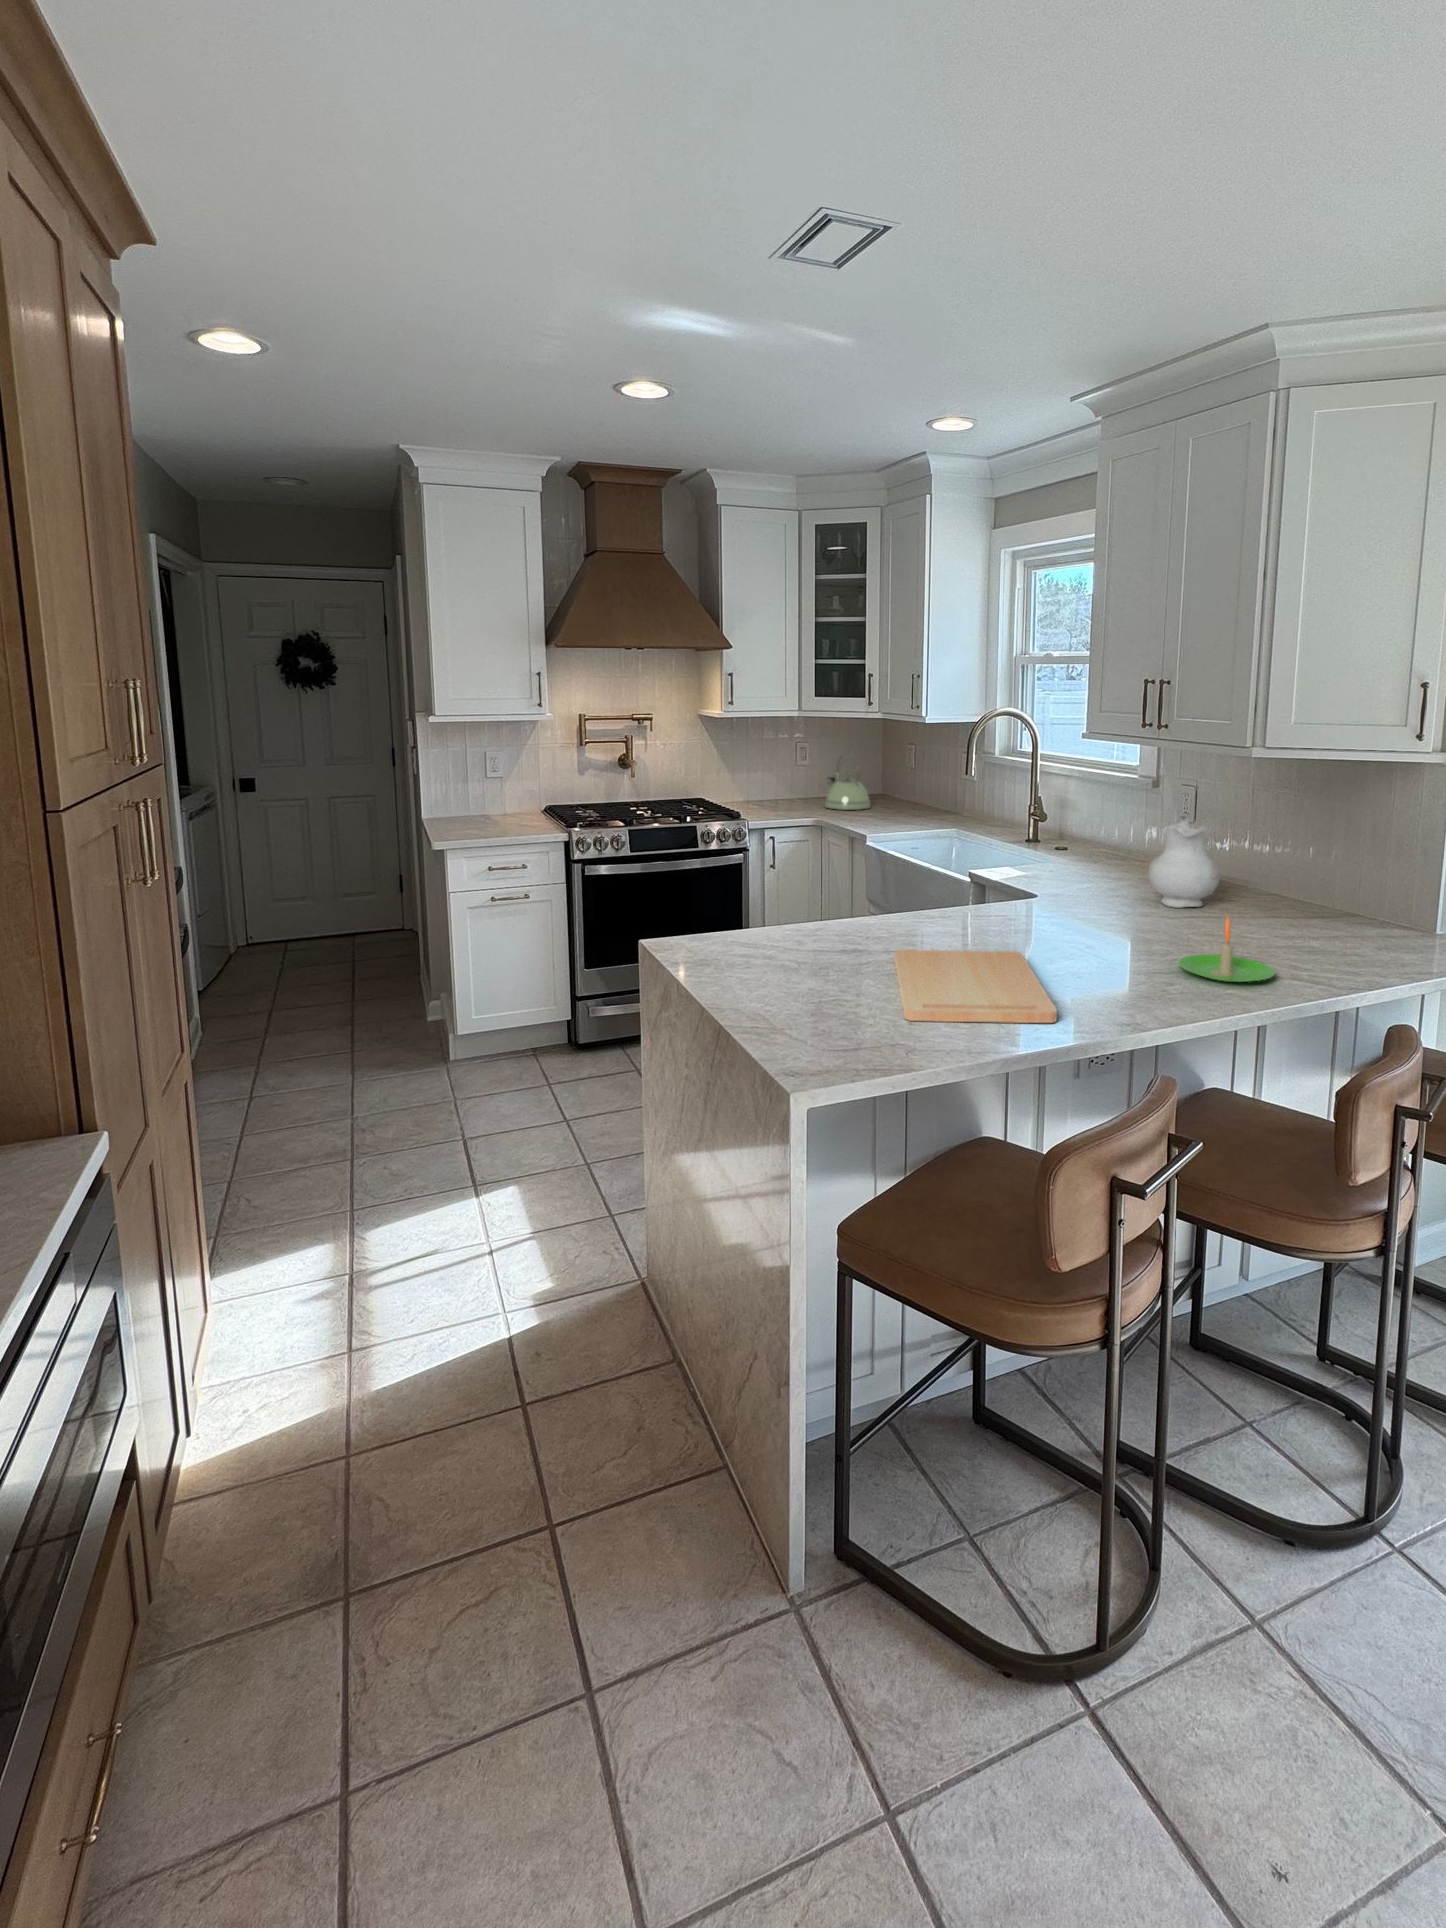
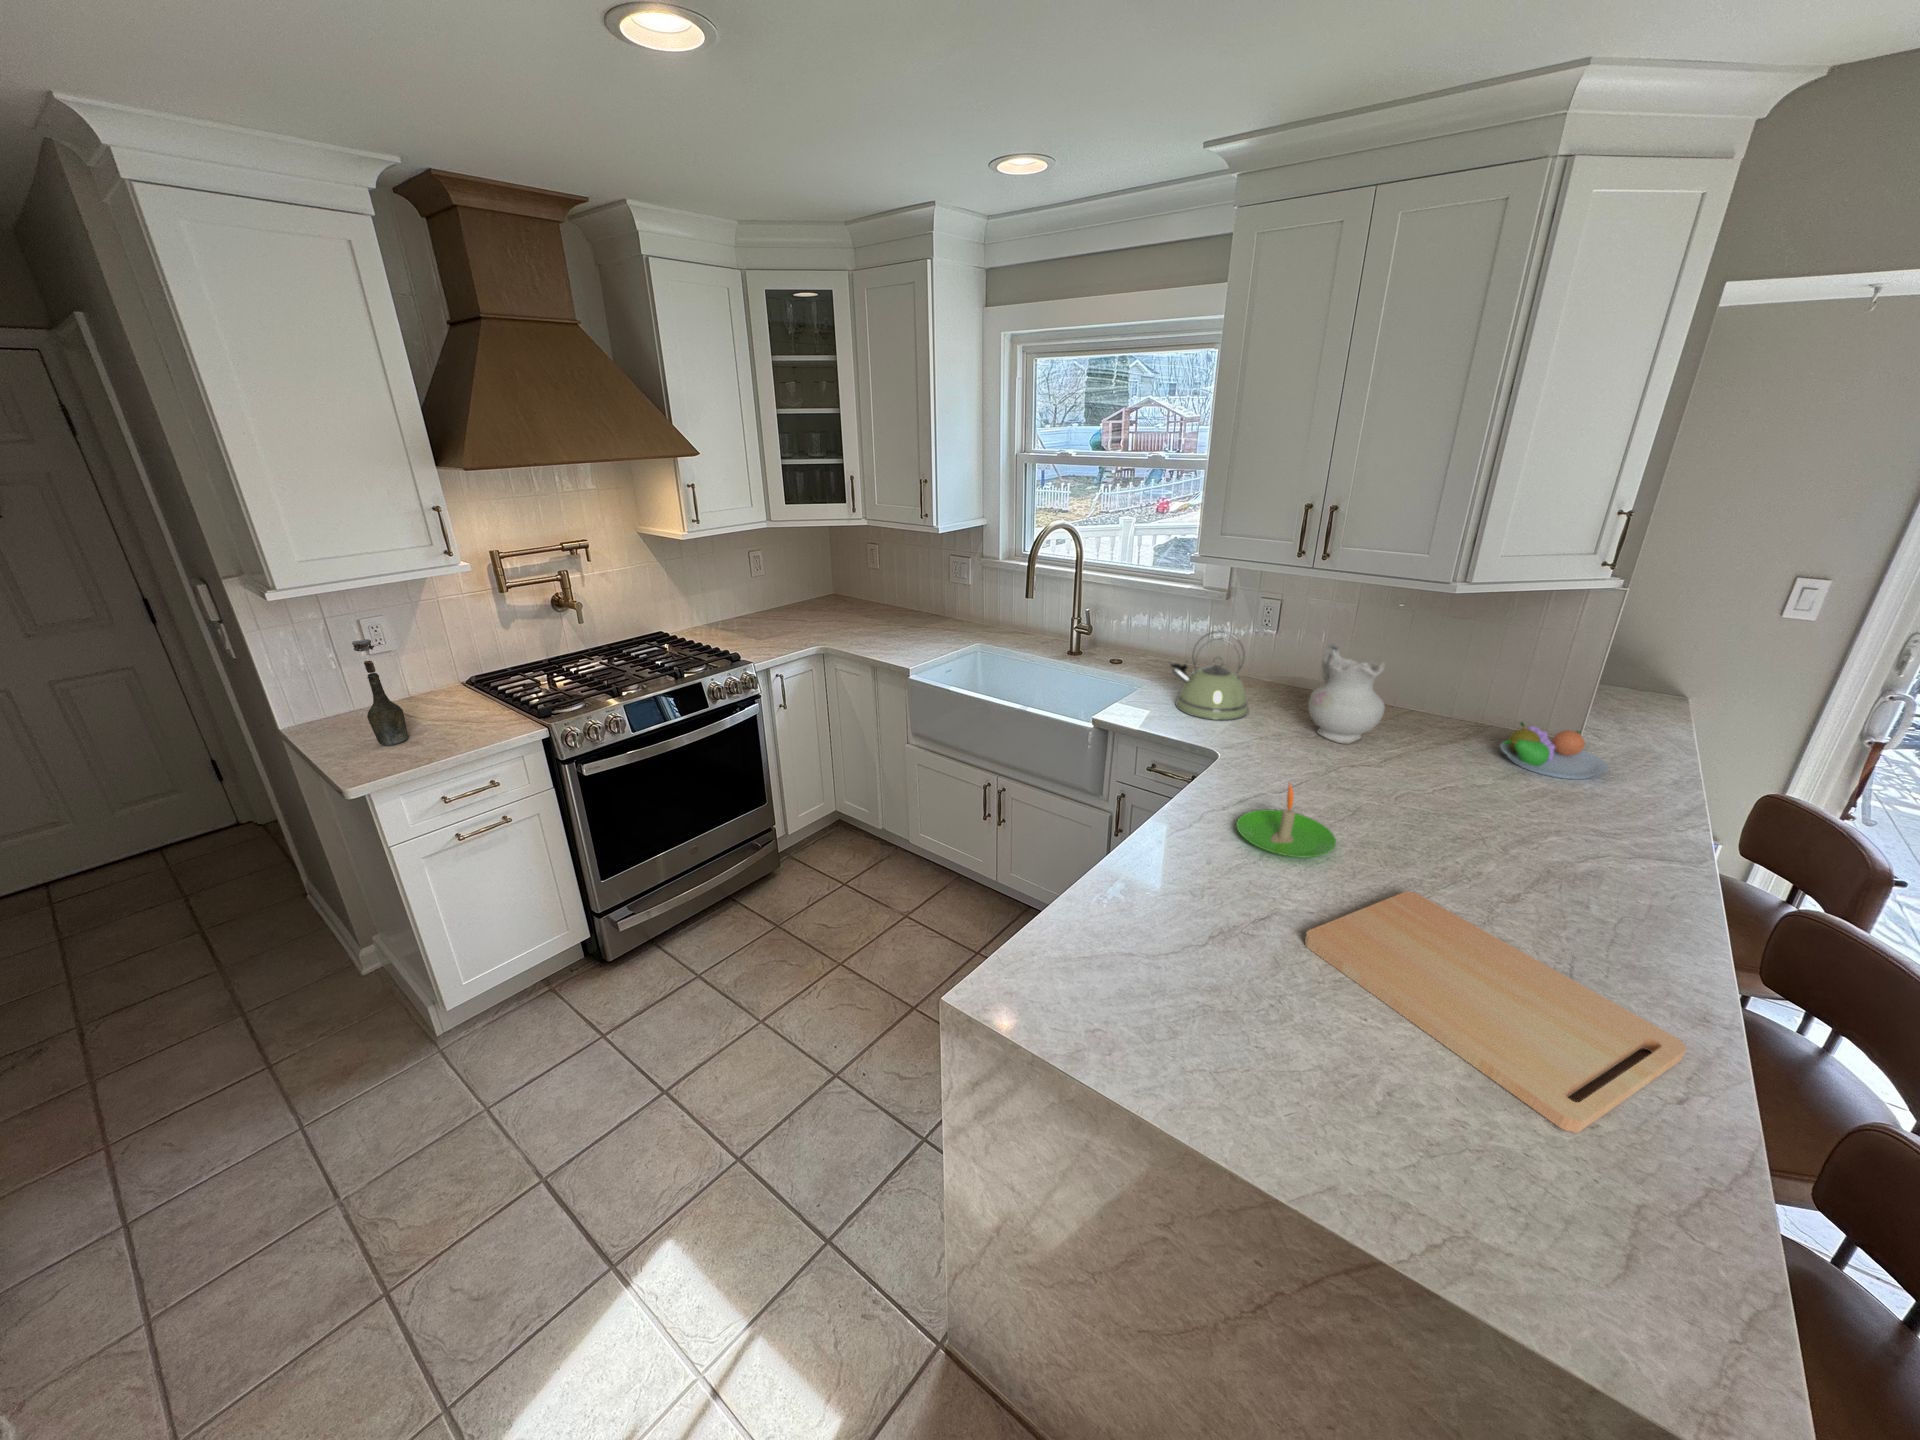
bottle: none [463,755,485,830] -> present [352,639,408,745]
kettle: present [825,756,870,810] -> present [1171,631,1249,720]
fruit bowl: none [1306,898,1420,951] -> present [1500,722,1608,779]
candle: present [1178,917,1275,982] -> present [1236,784,1336,857]

